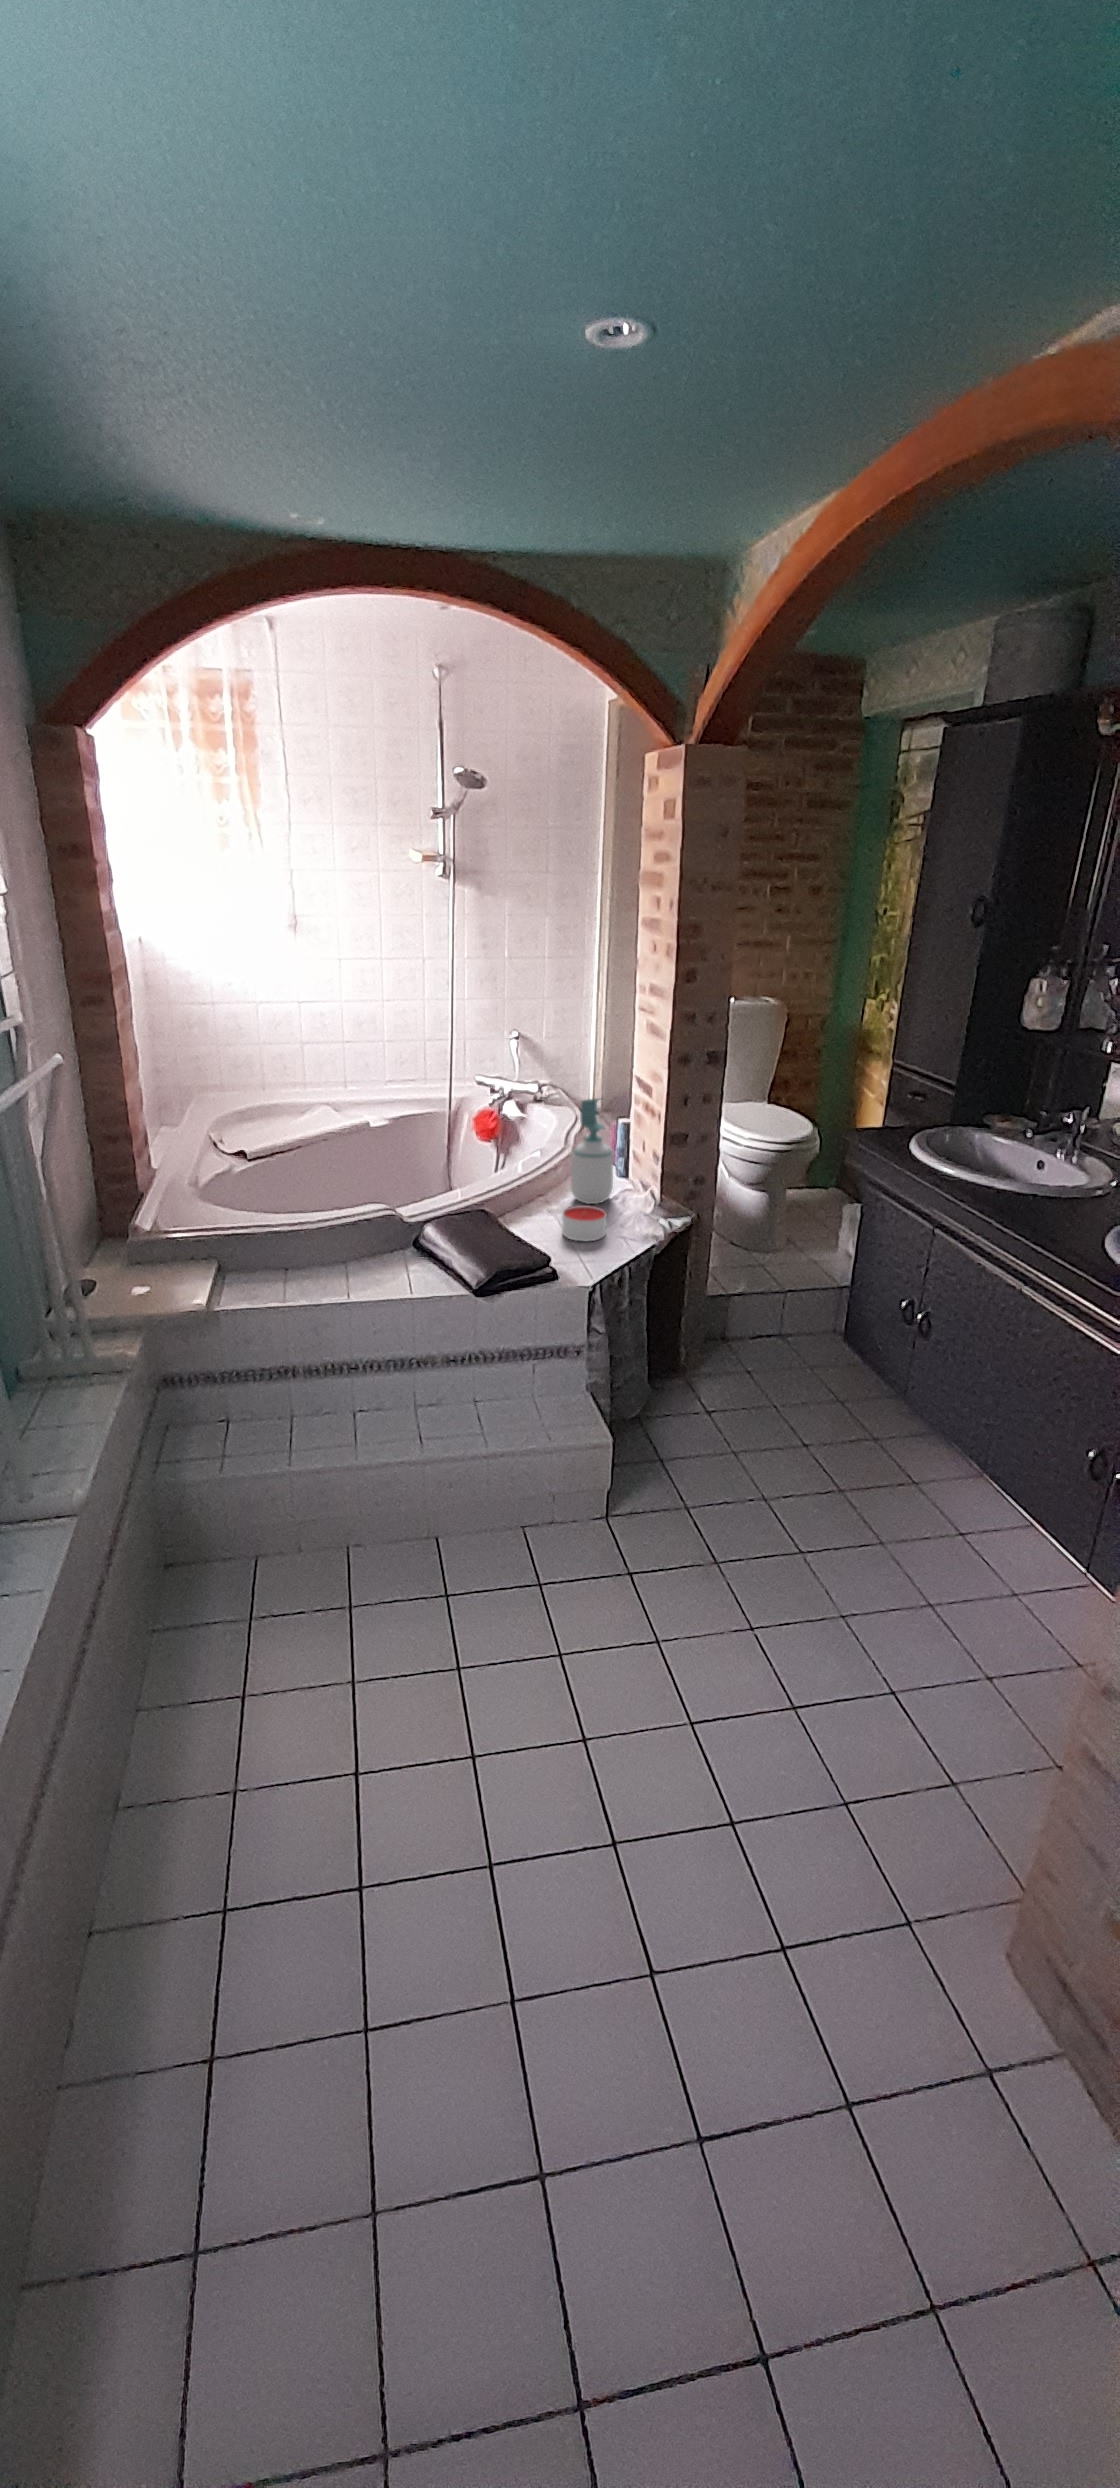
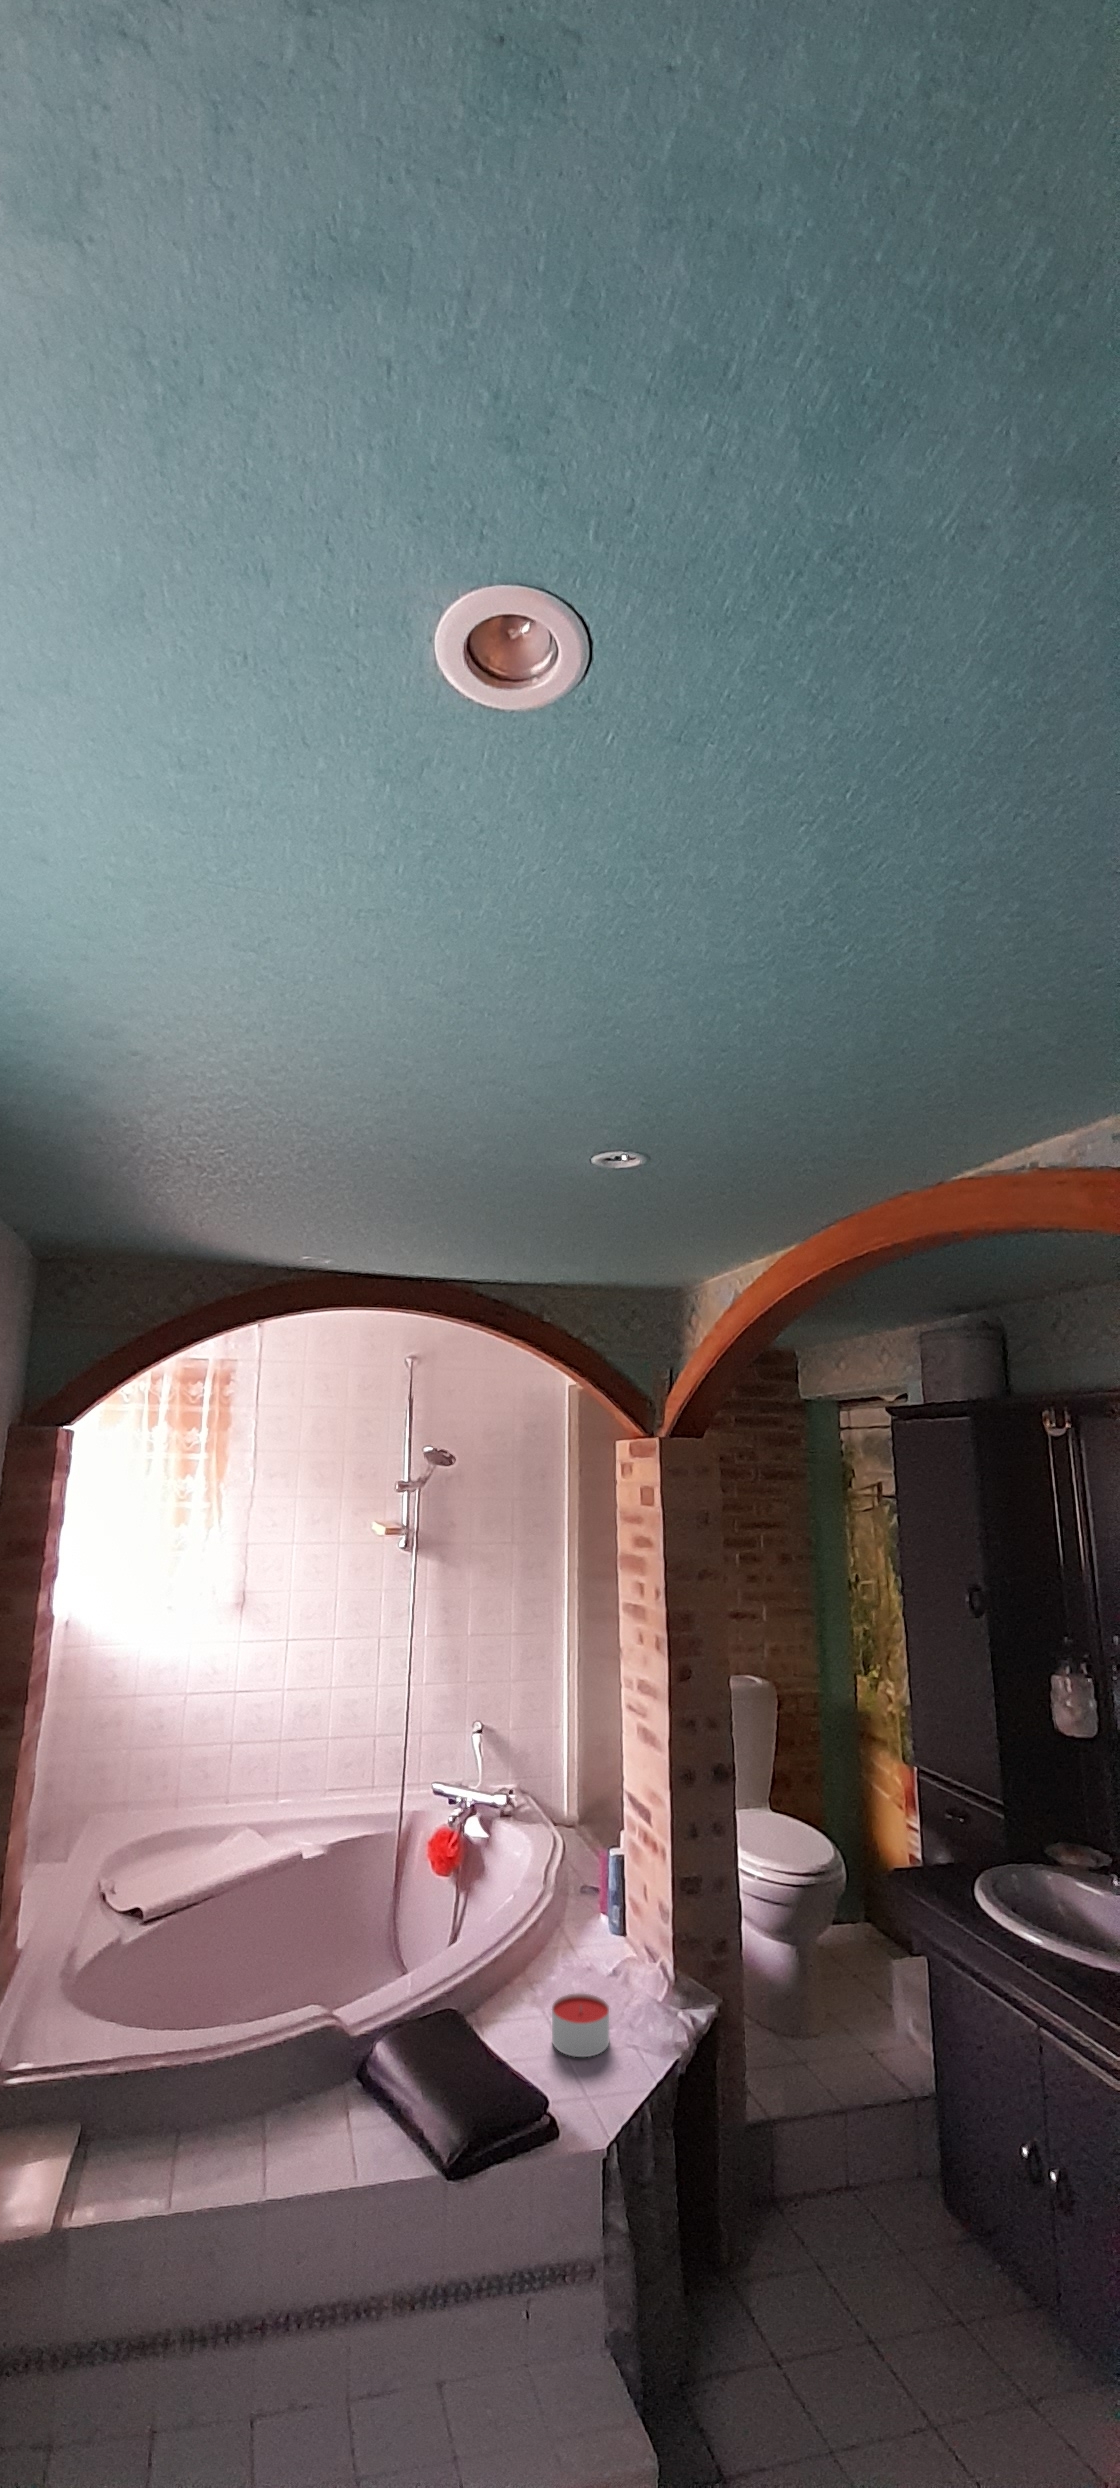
soap bottle: present [571,1098,614,1204] -> none [558,1828,610,1986]

